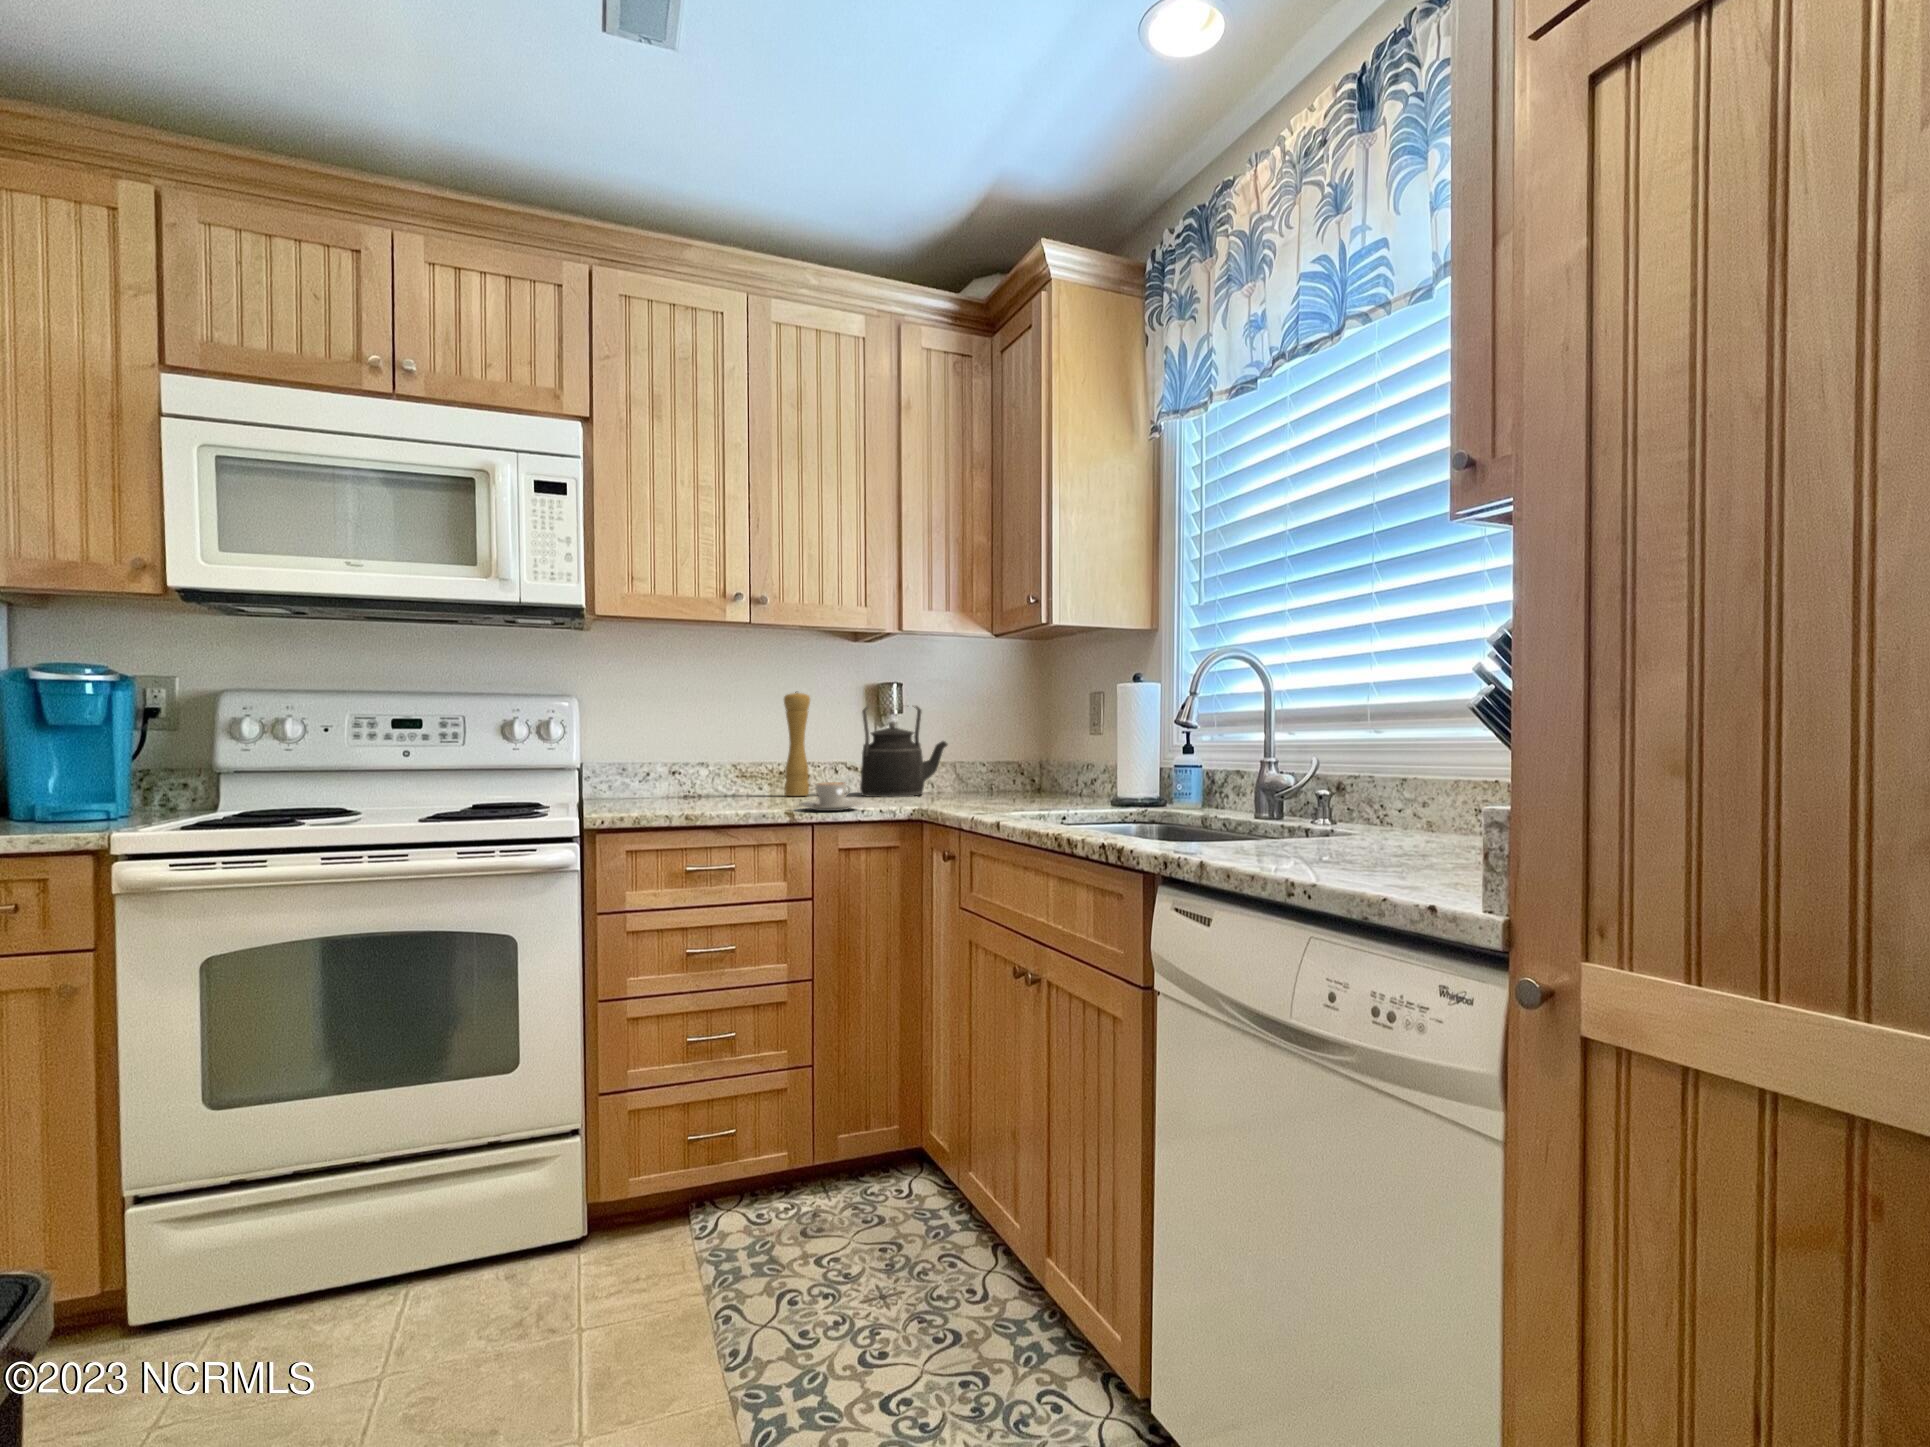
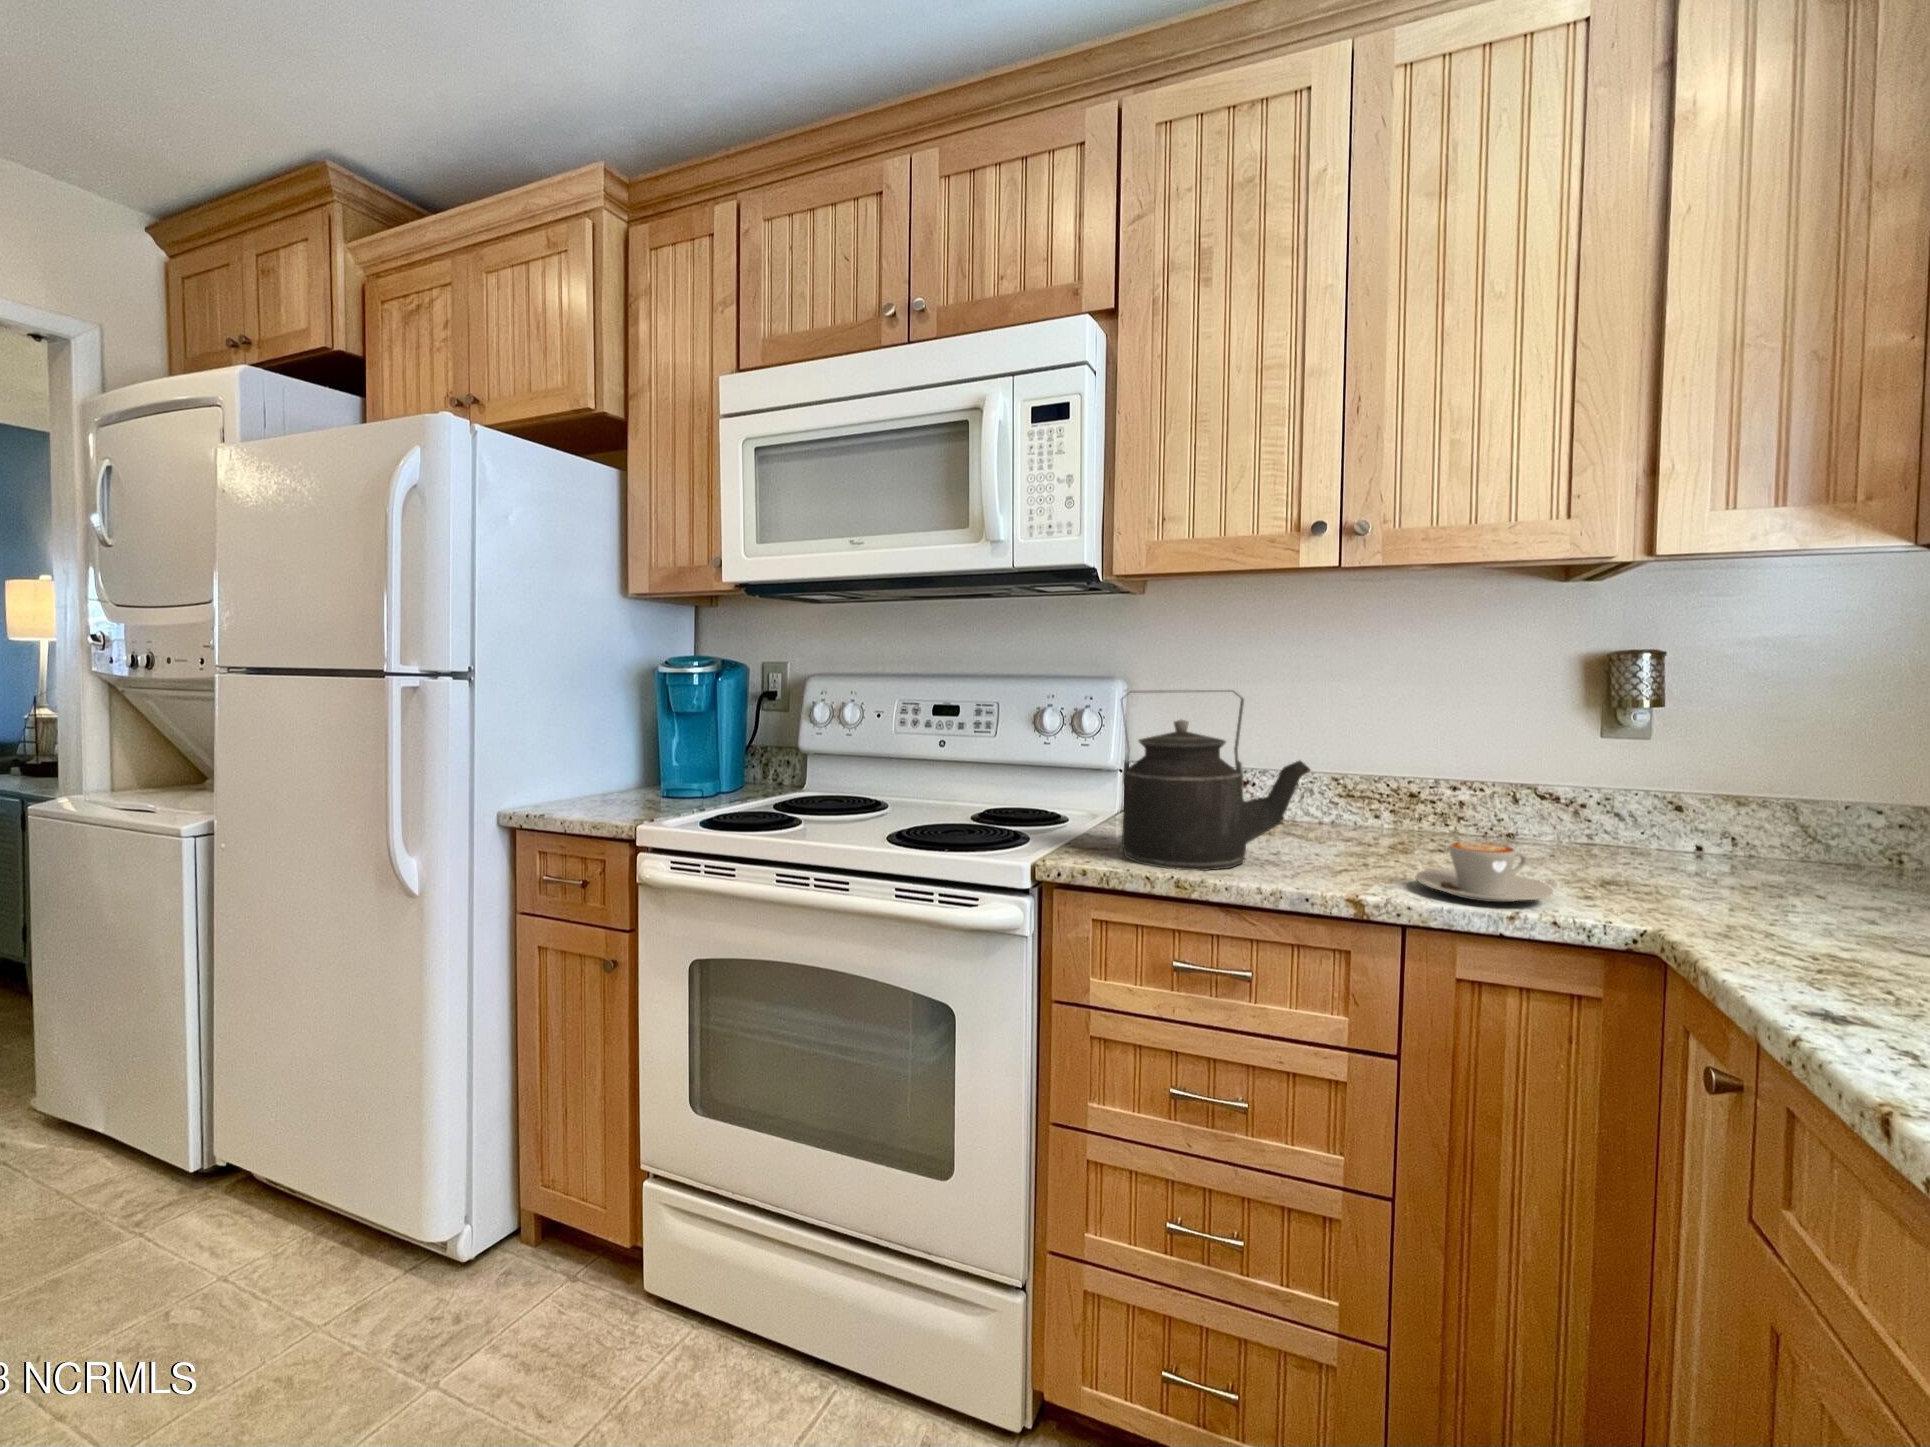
pepper mill: present [784,691,810,796] -> none [1416,670,1464,835]
kettle: present [860,706,947,797] -> present [1121,690,1310,871]

